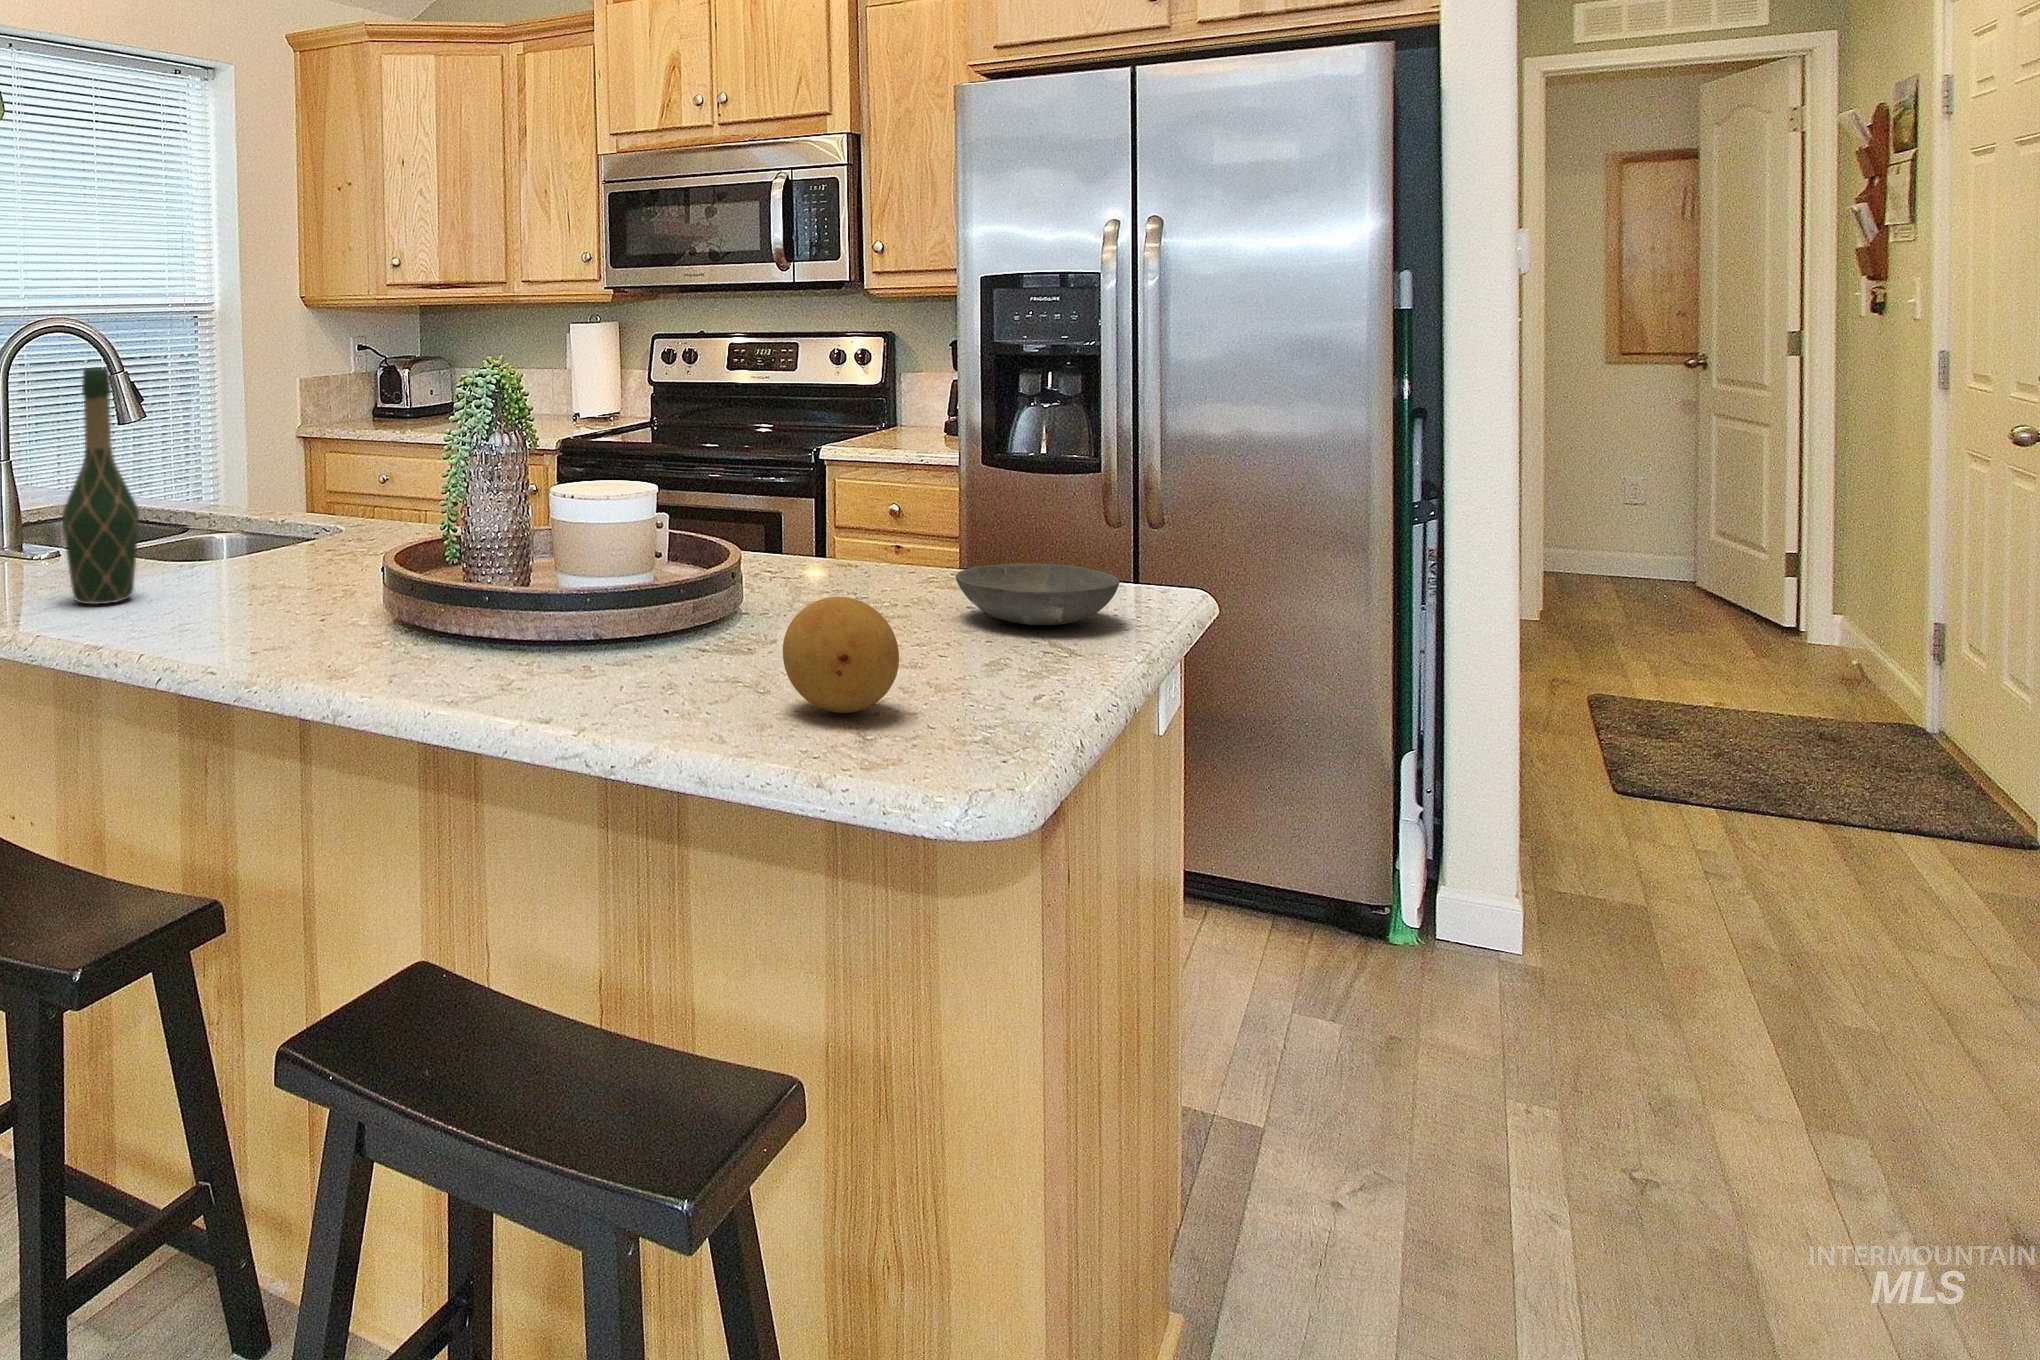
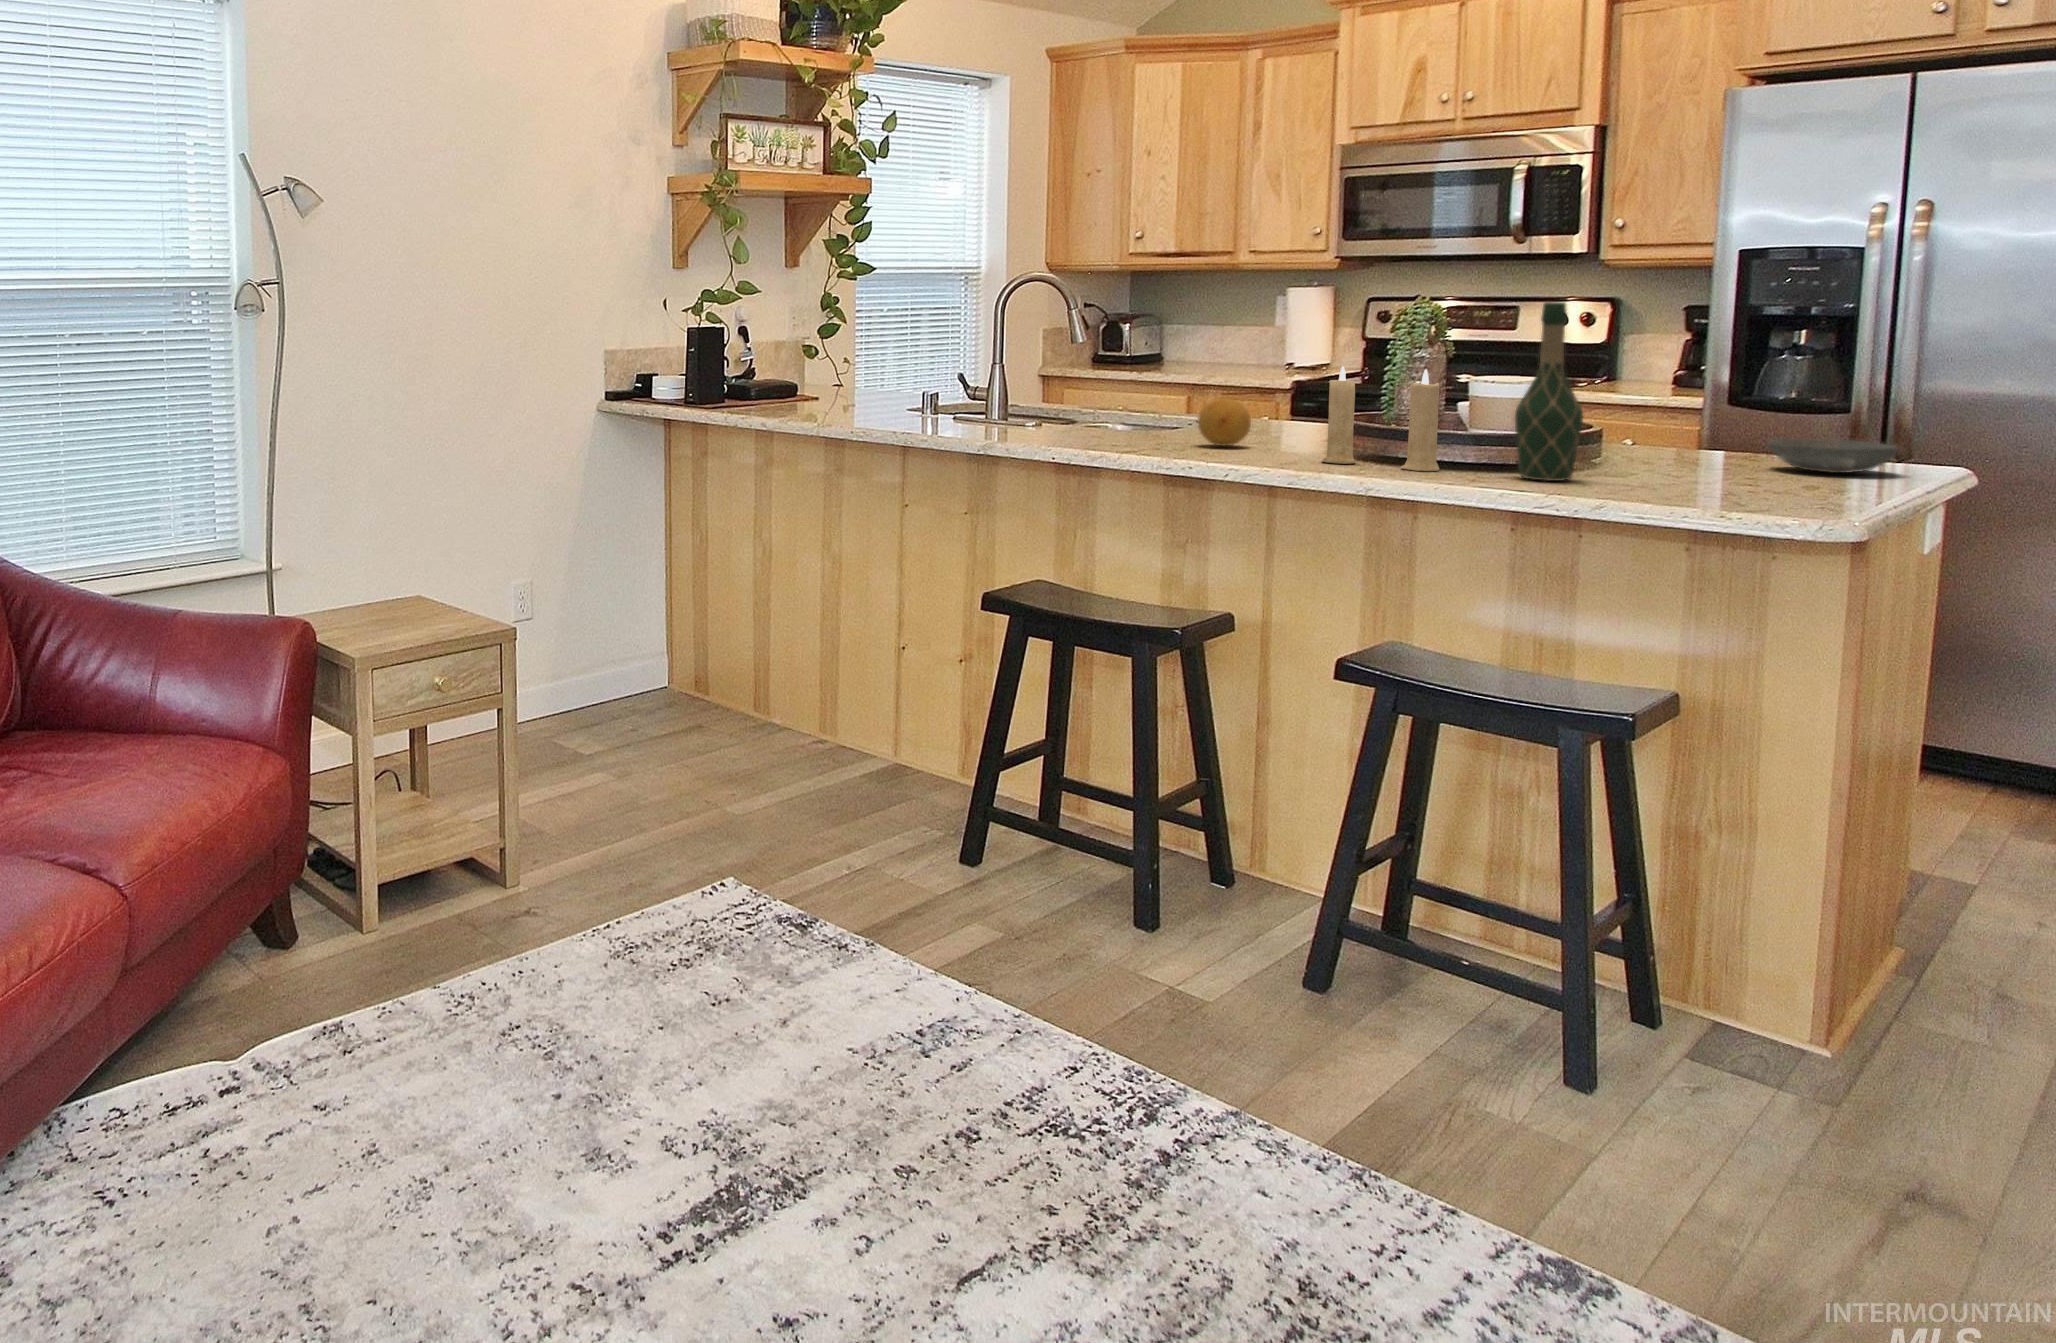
wine bottle: present [62,368,139,604] -> present [1515,302,1583,481]
candle: none [316,474,478,667] -> present [1322,366,1439,471]
fruit: present [783,597,899,713] -> present [1198,398,1251,446]

